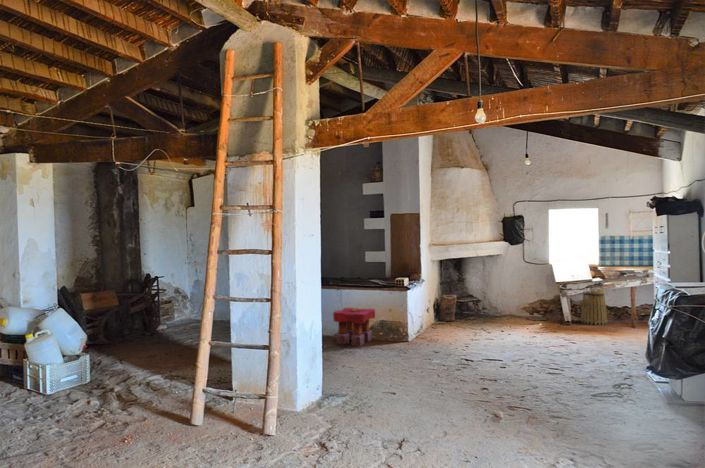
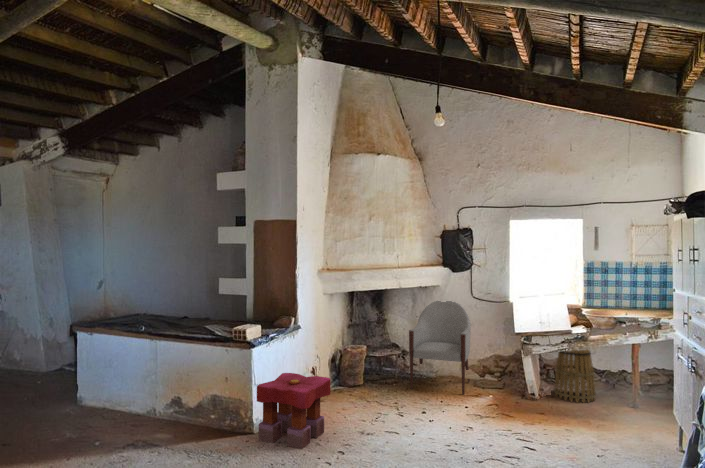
chair: none [485,264,524,323] -> present [409,301,471,395]
stool: present [333,308,375,346] -> present [257,373,331,449]

